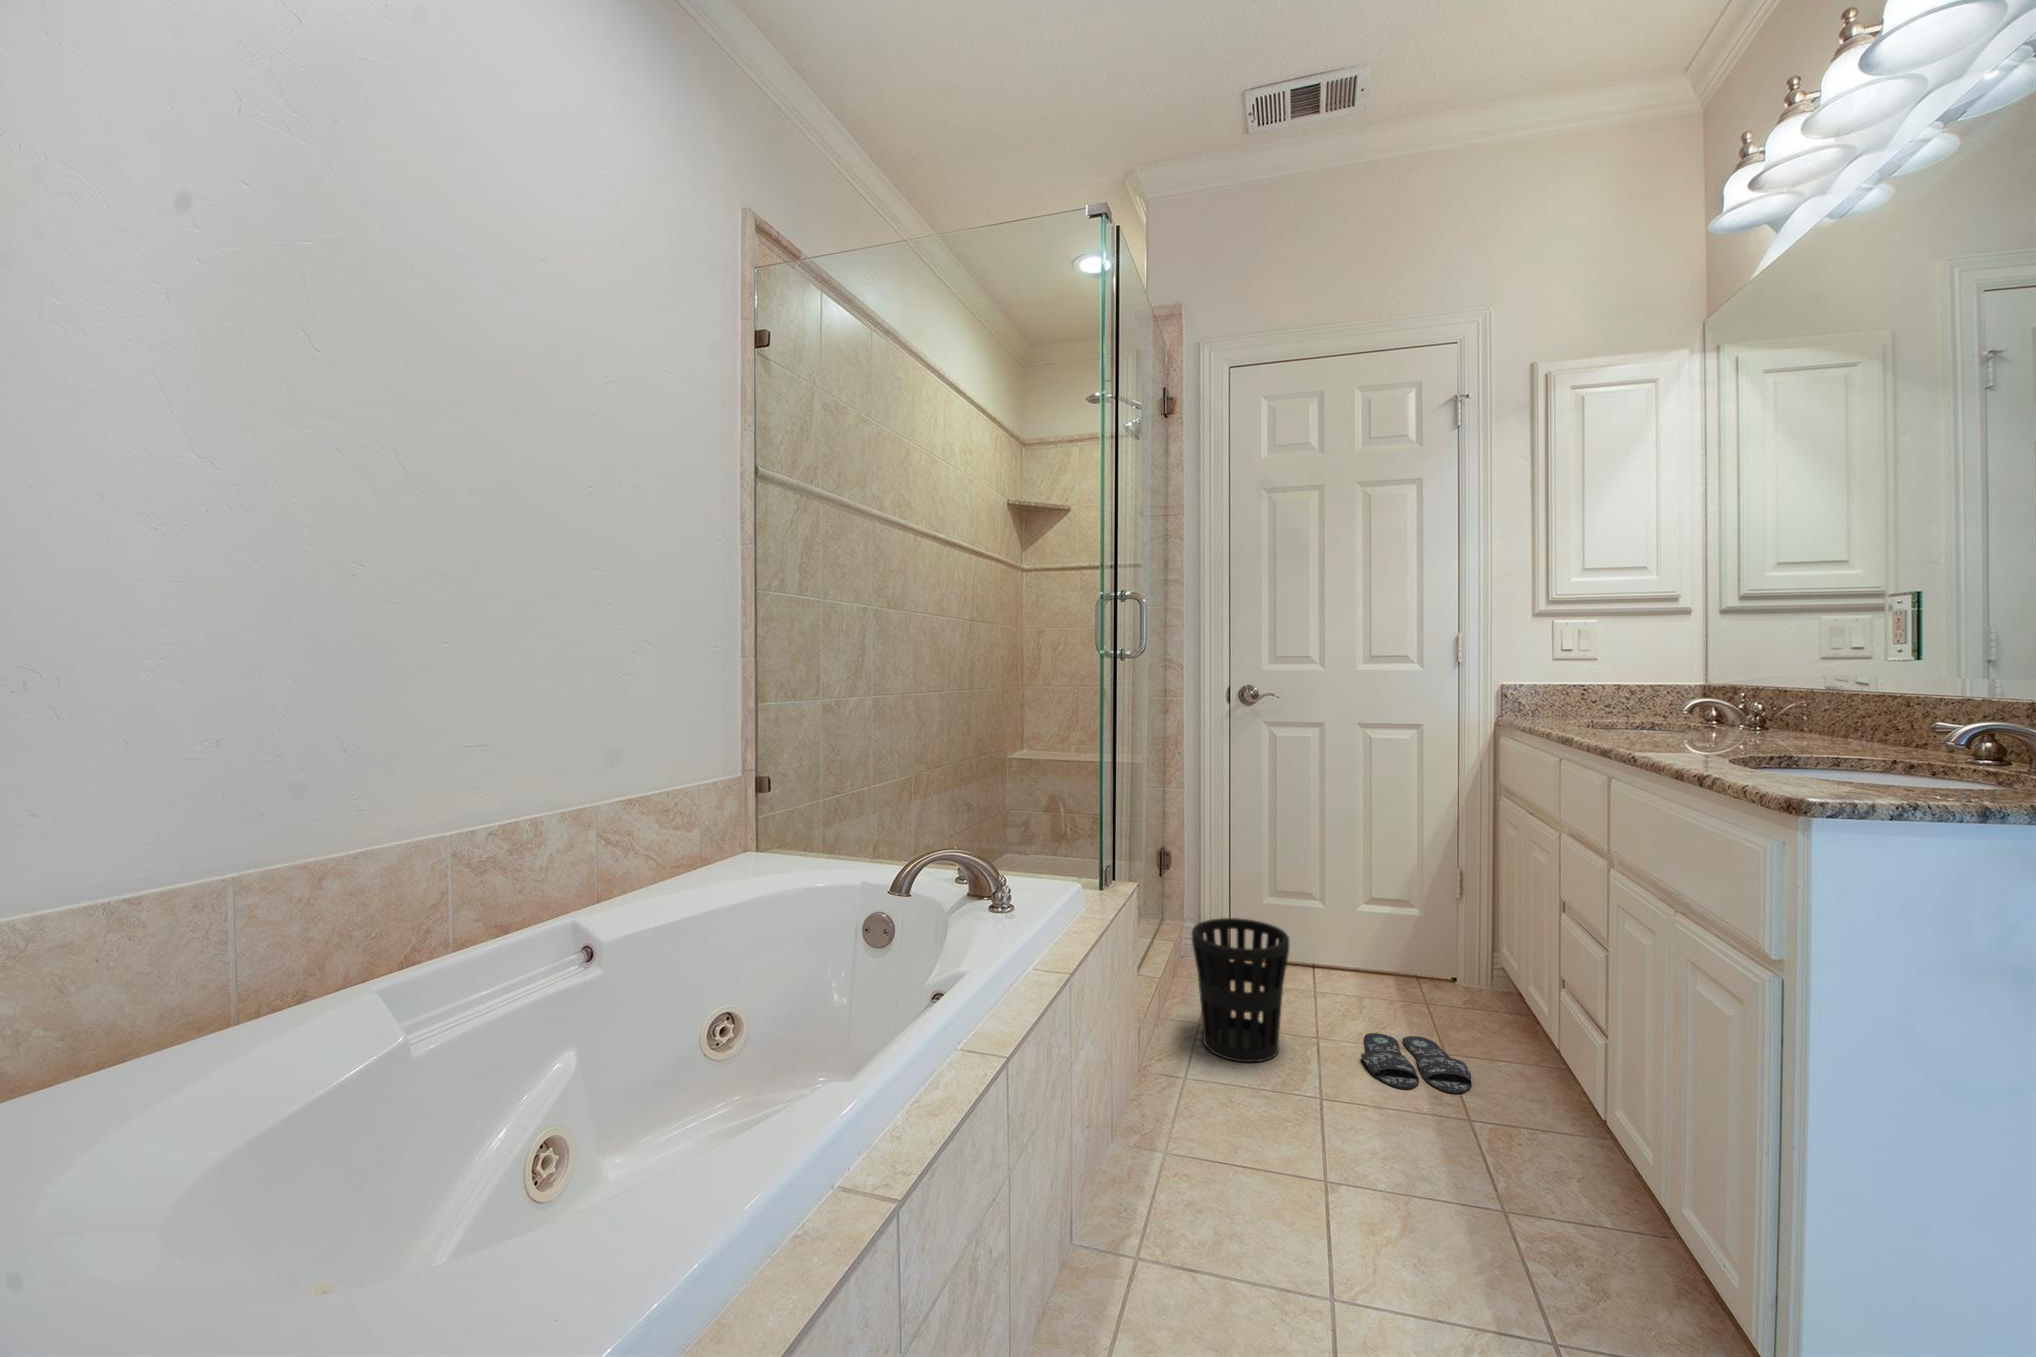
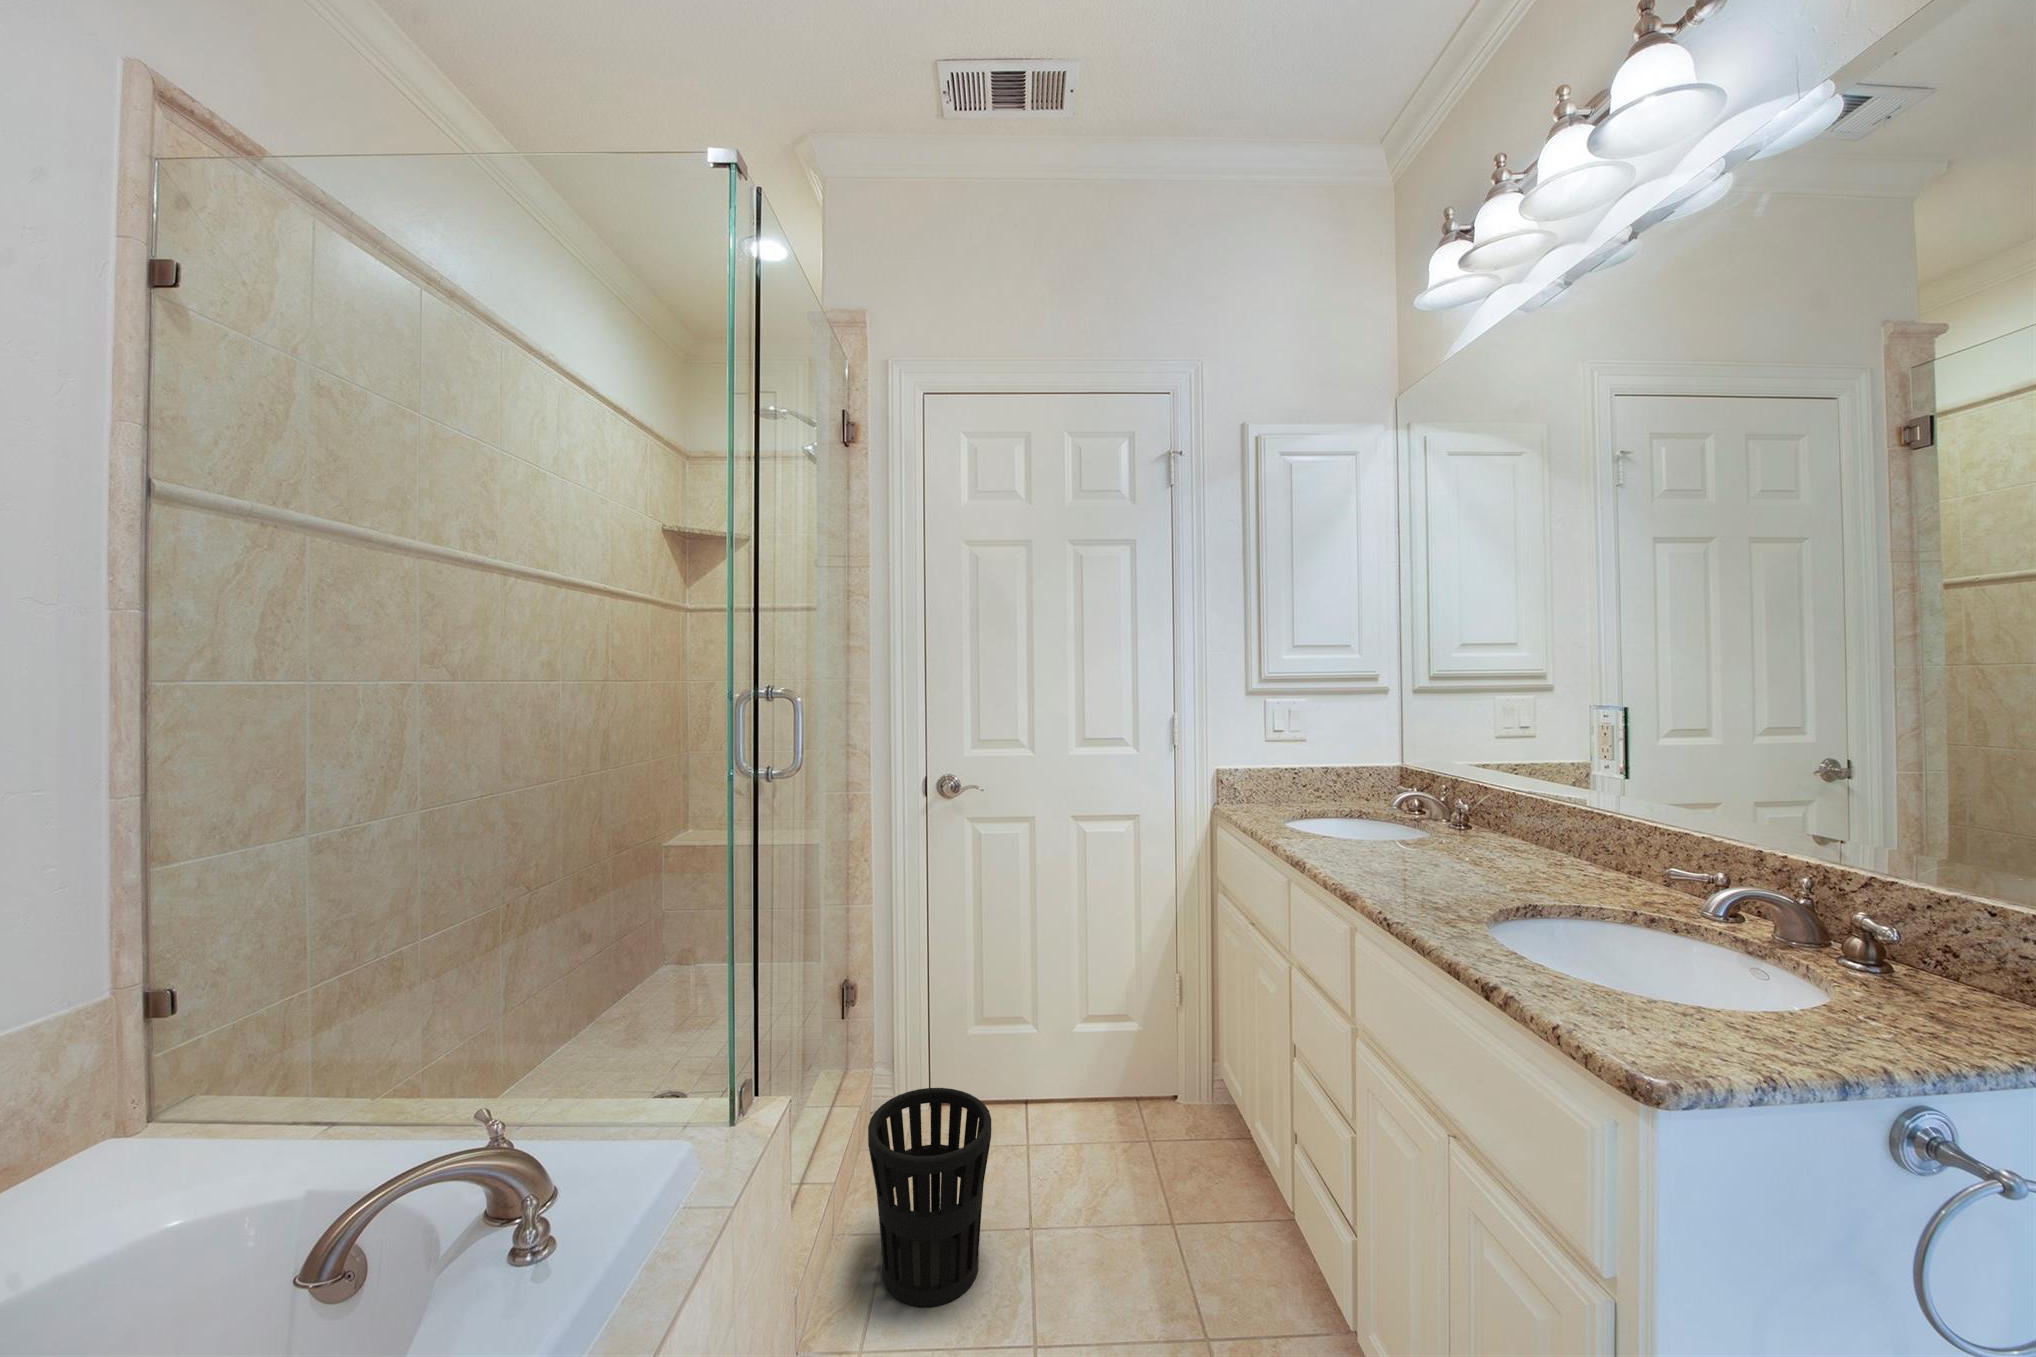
slippers: present [1361,1033,1472,1094] -> none [1076,1205,1200,1317]

